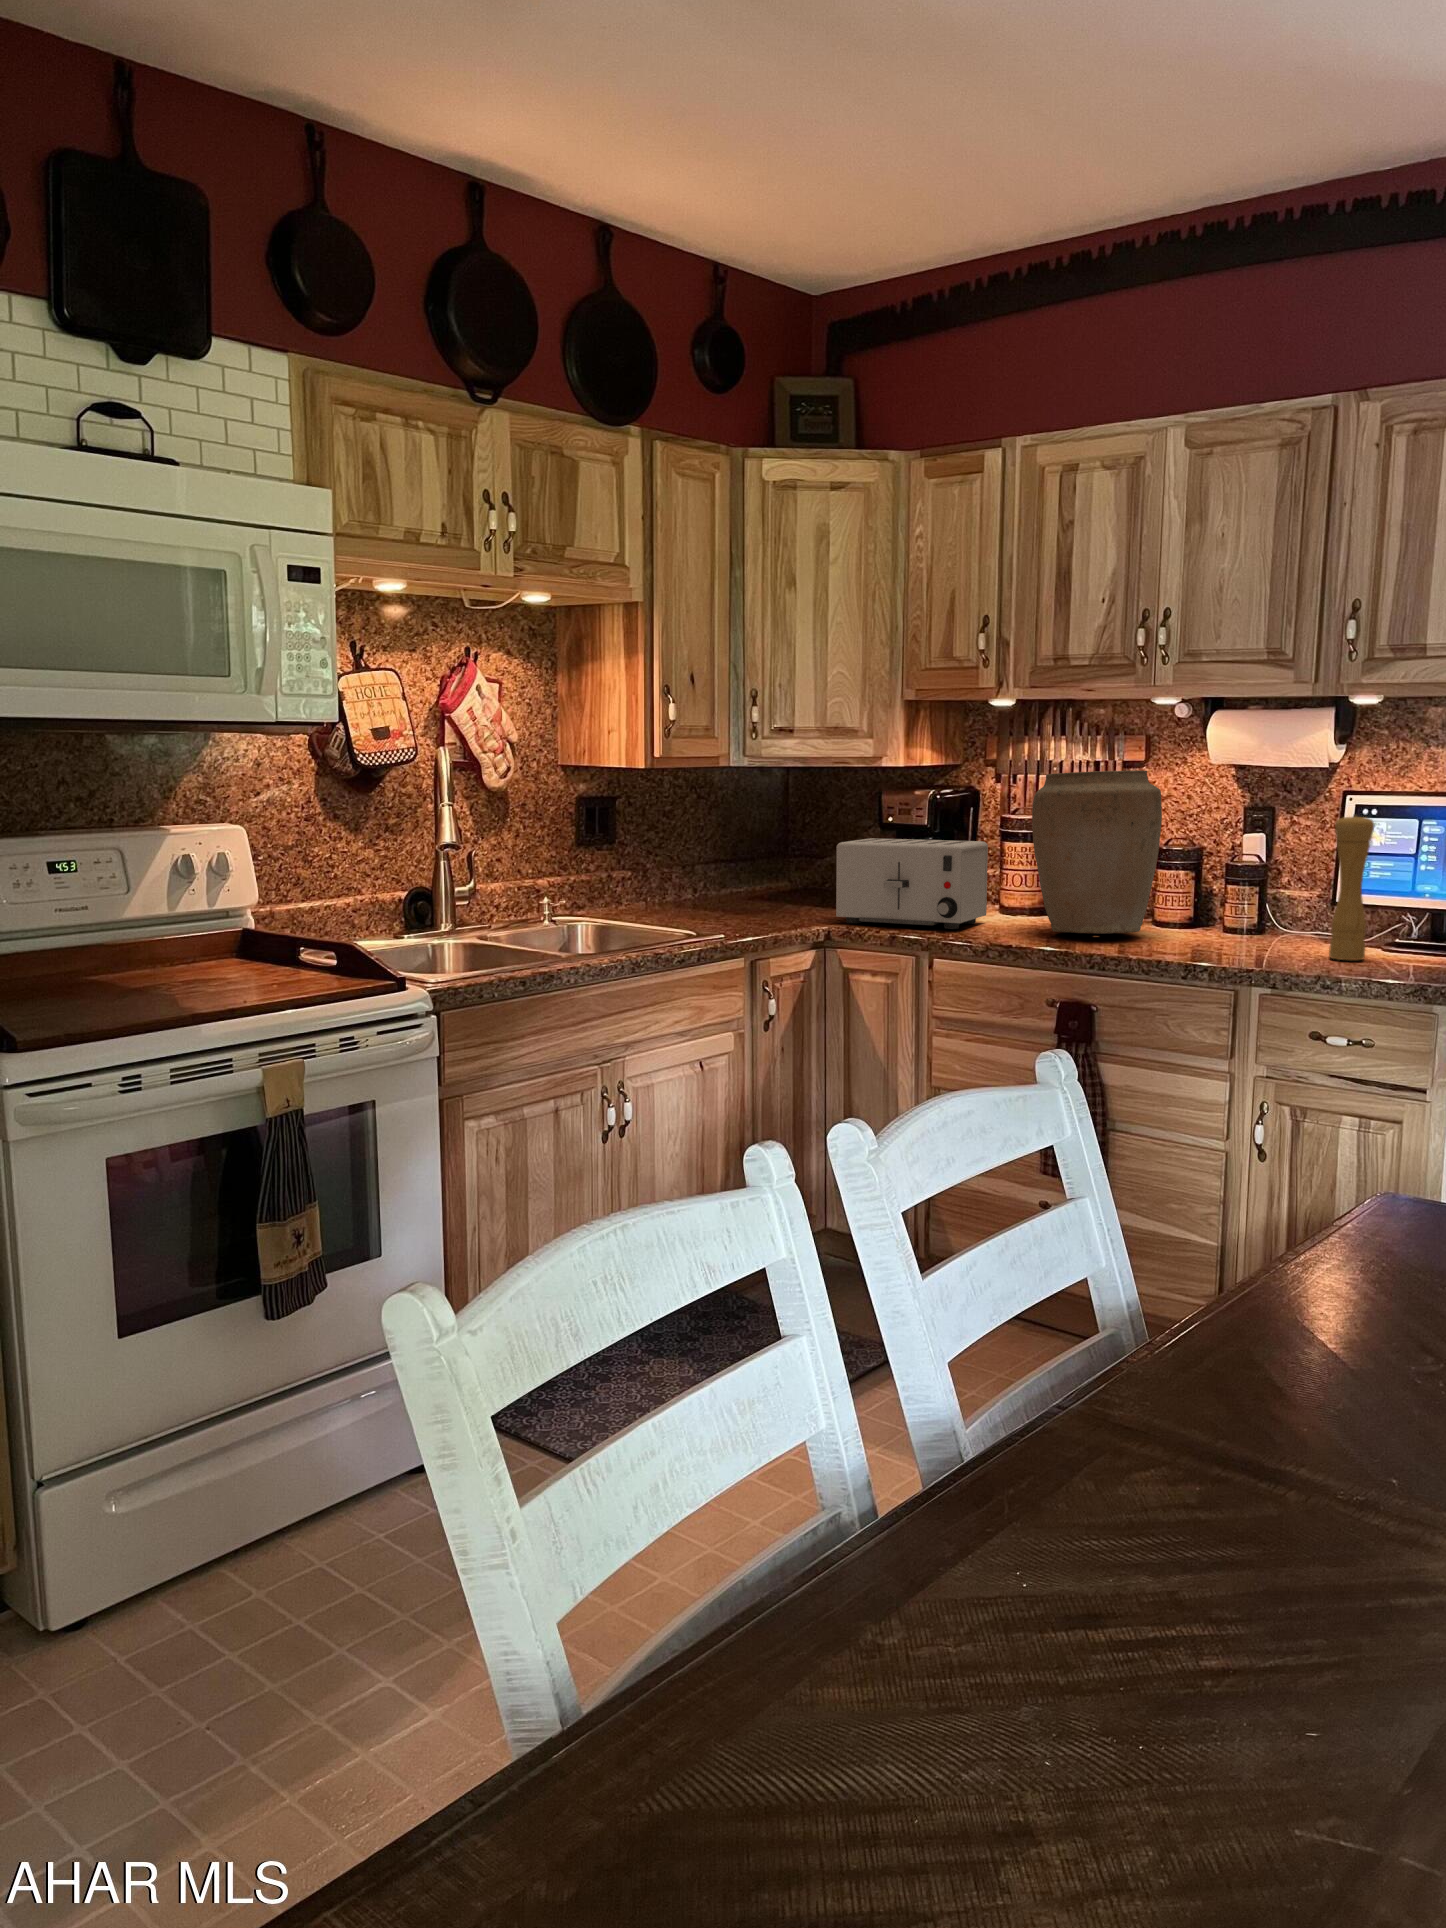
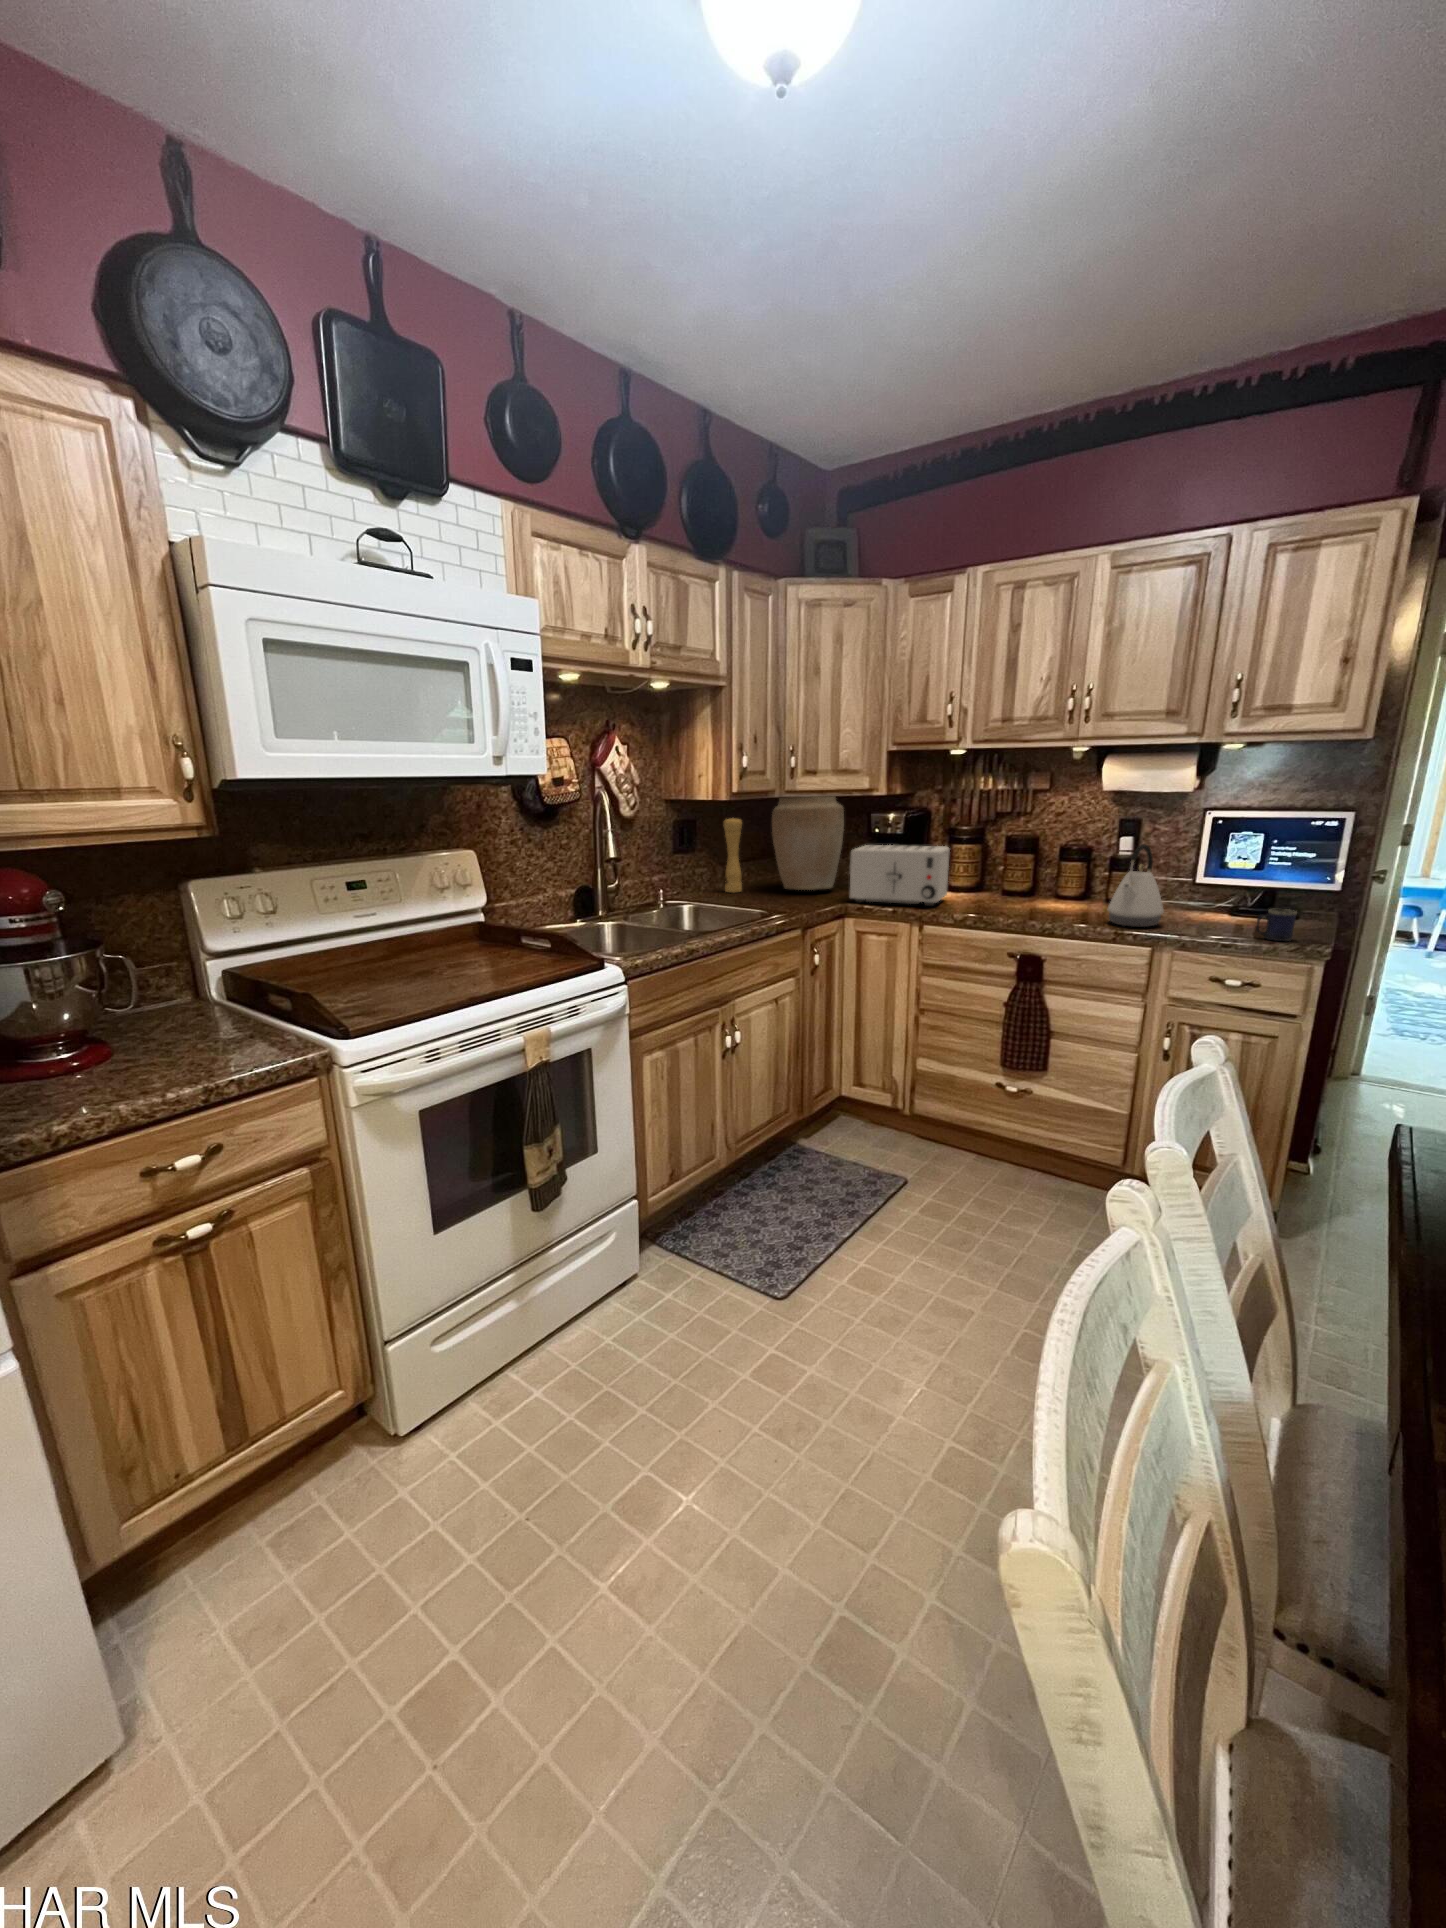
vase: present [1032,770,1162,934] -> present [772,795,844,890]
pepper mill: present [1329,814,1374,960] -> present [724,818,742,892]
kettle: none [1191,837,1270,958] -> present [1108,844,1164,927]
mug: none [1385,931,1438,978] -> present [1256,909,1297,941]

